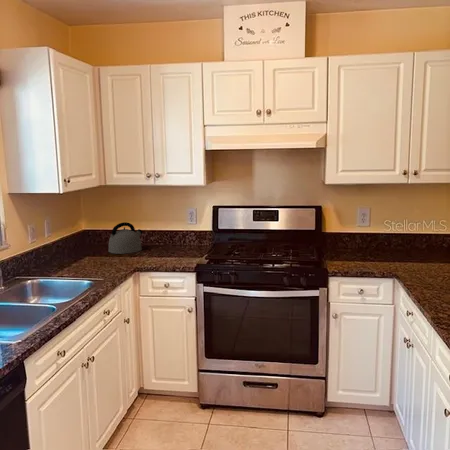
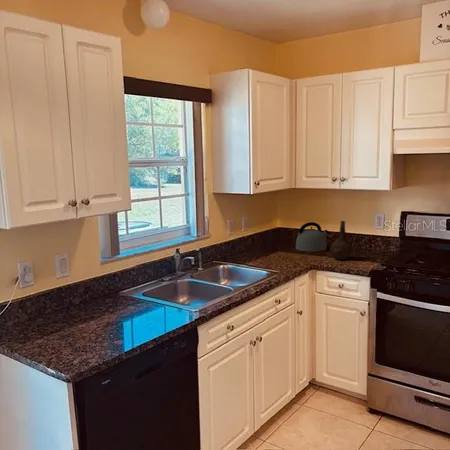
ceramic pitcher: none [150,218,173,259] -> present [330,221,353,260]

